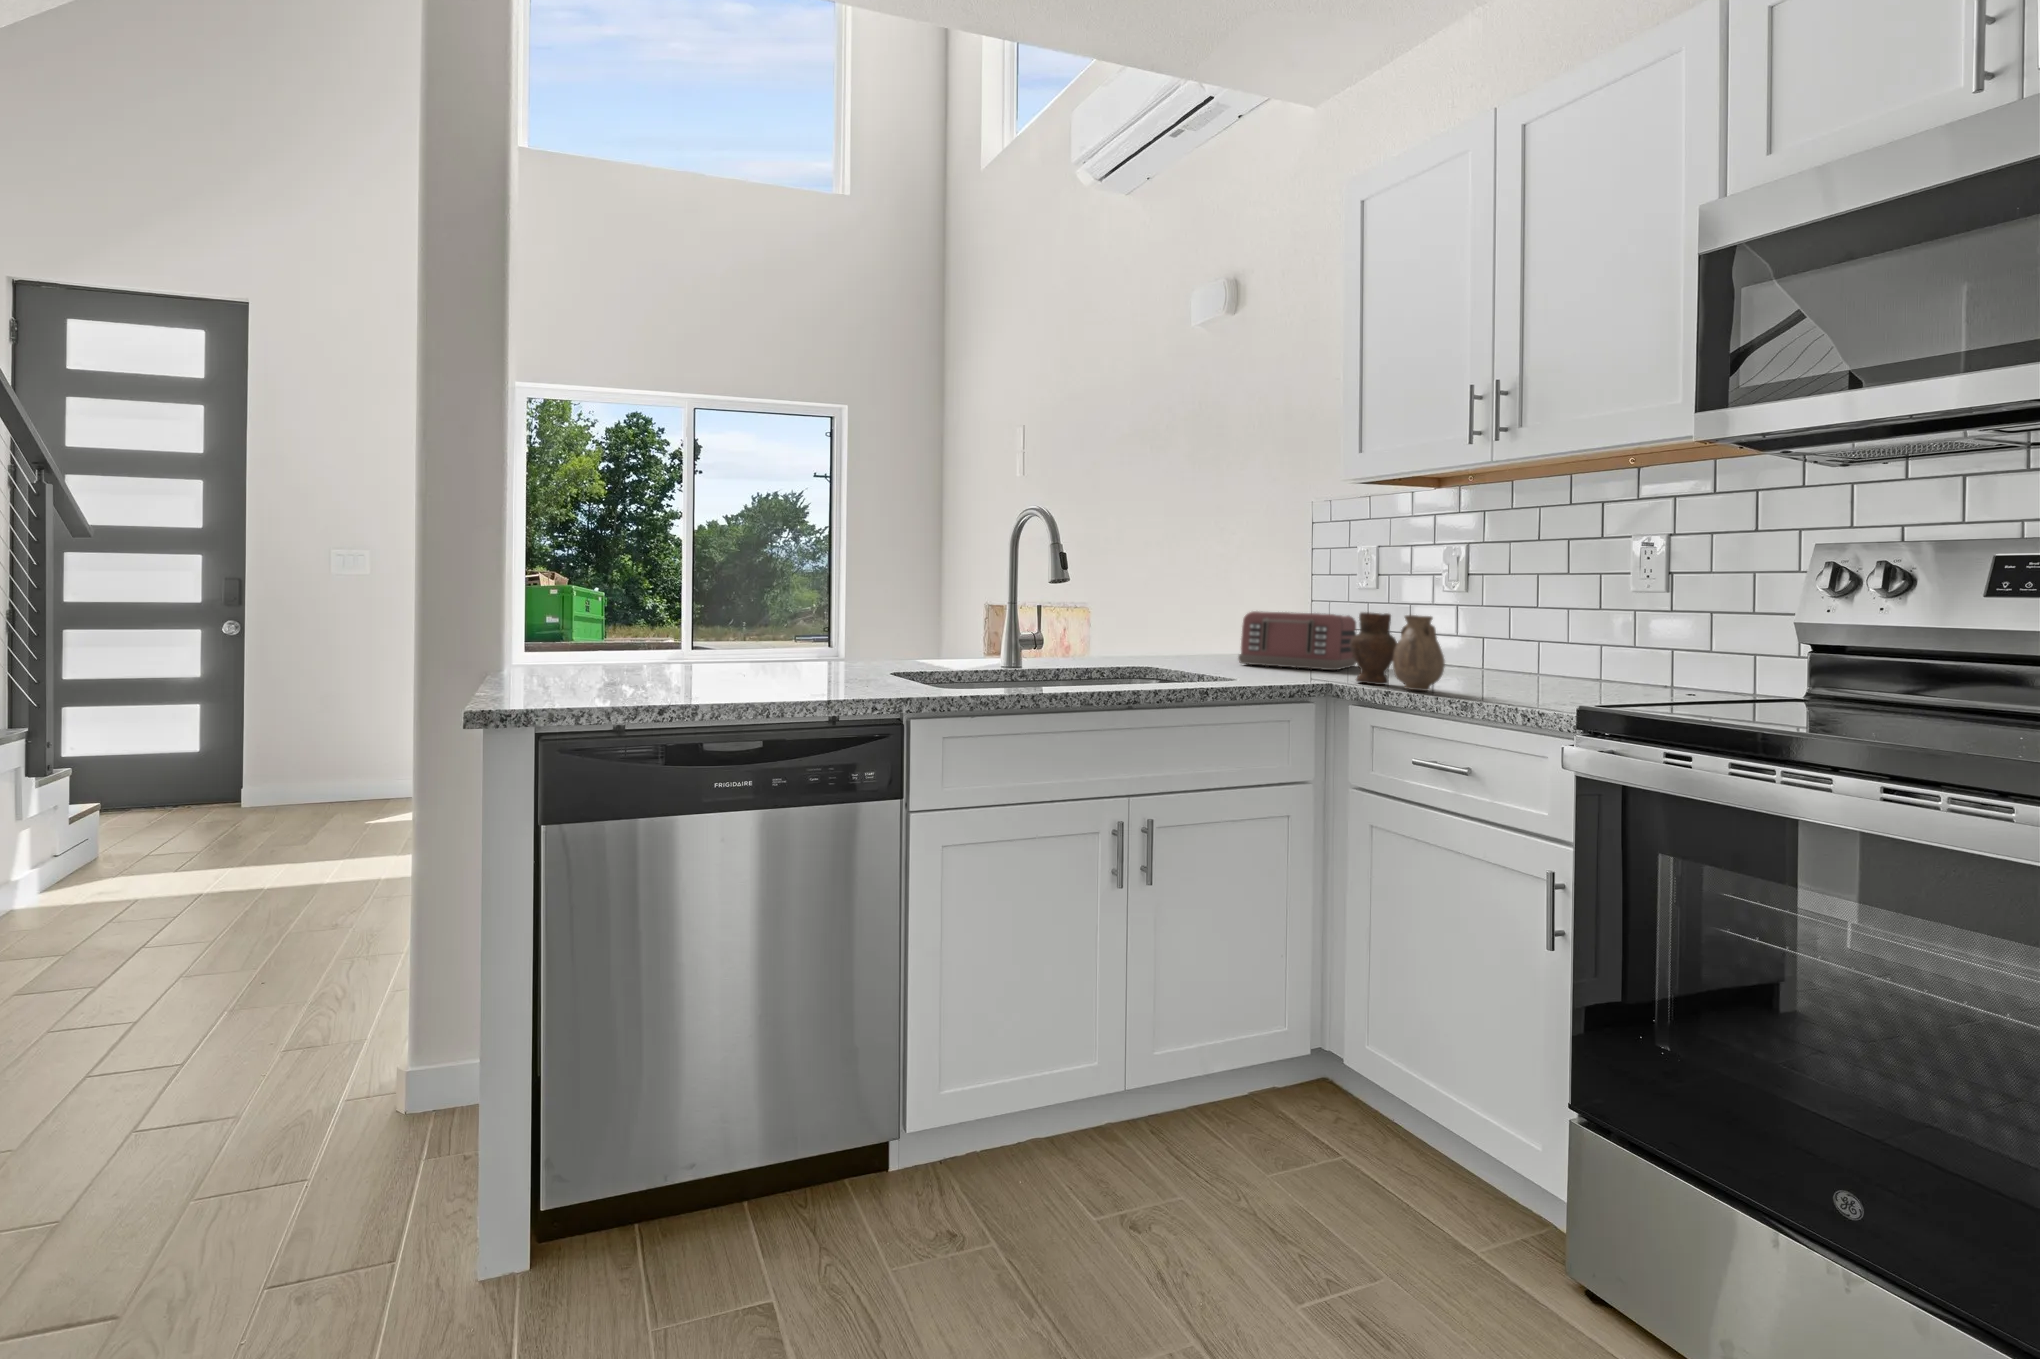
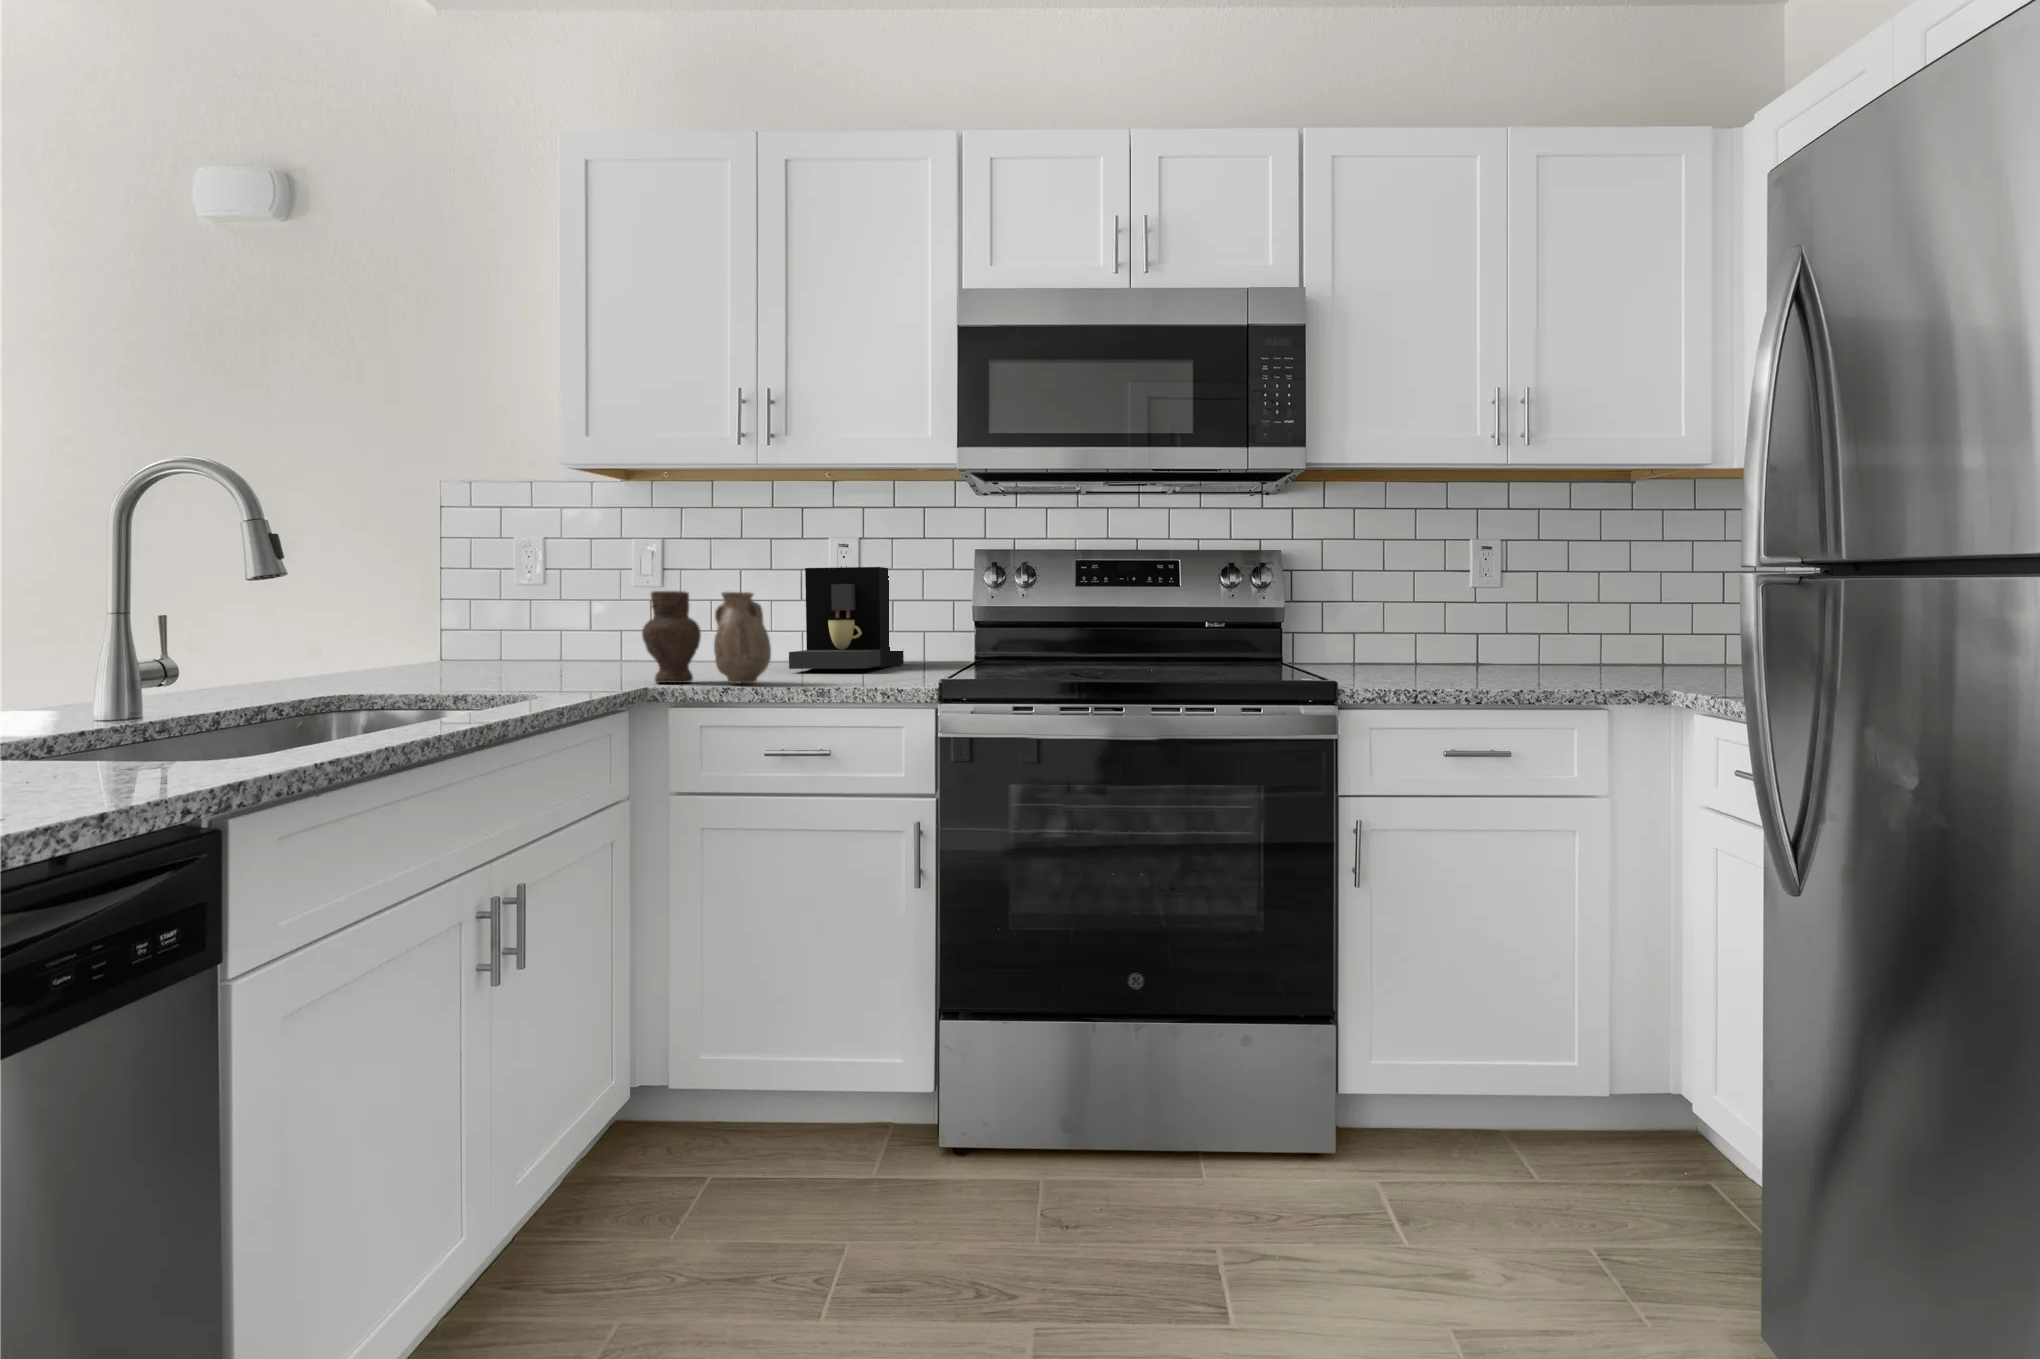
coffee maker: none [1500,597,1669,694] -> present [789,567,904,669]
toaster: present [1238,611,1356,670] -> none [427,596,582,678]

